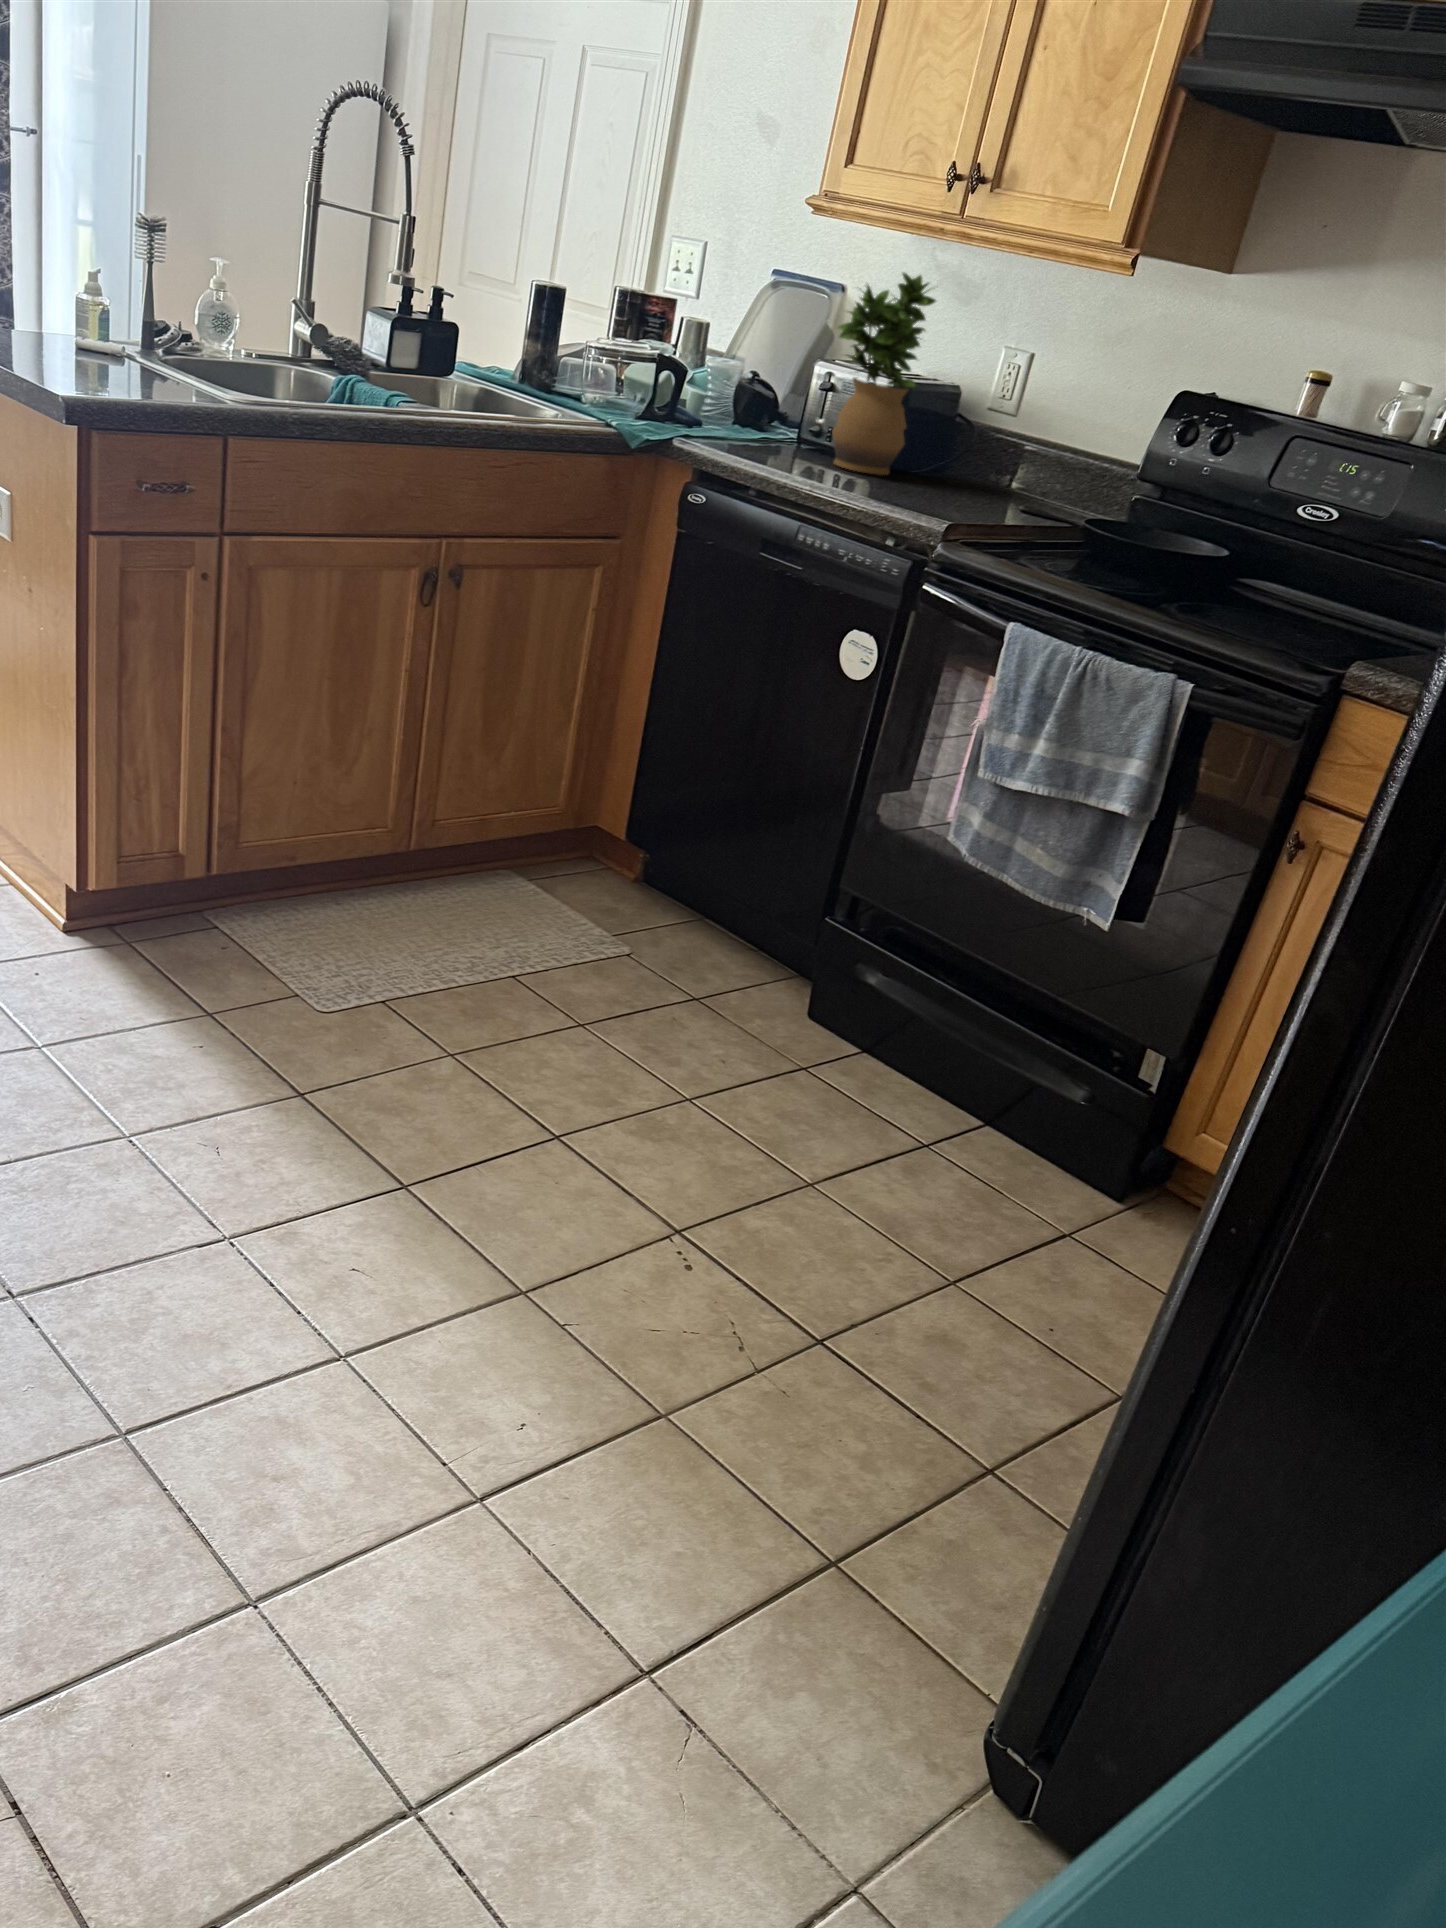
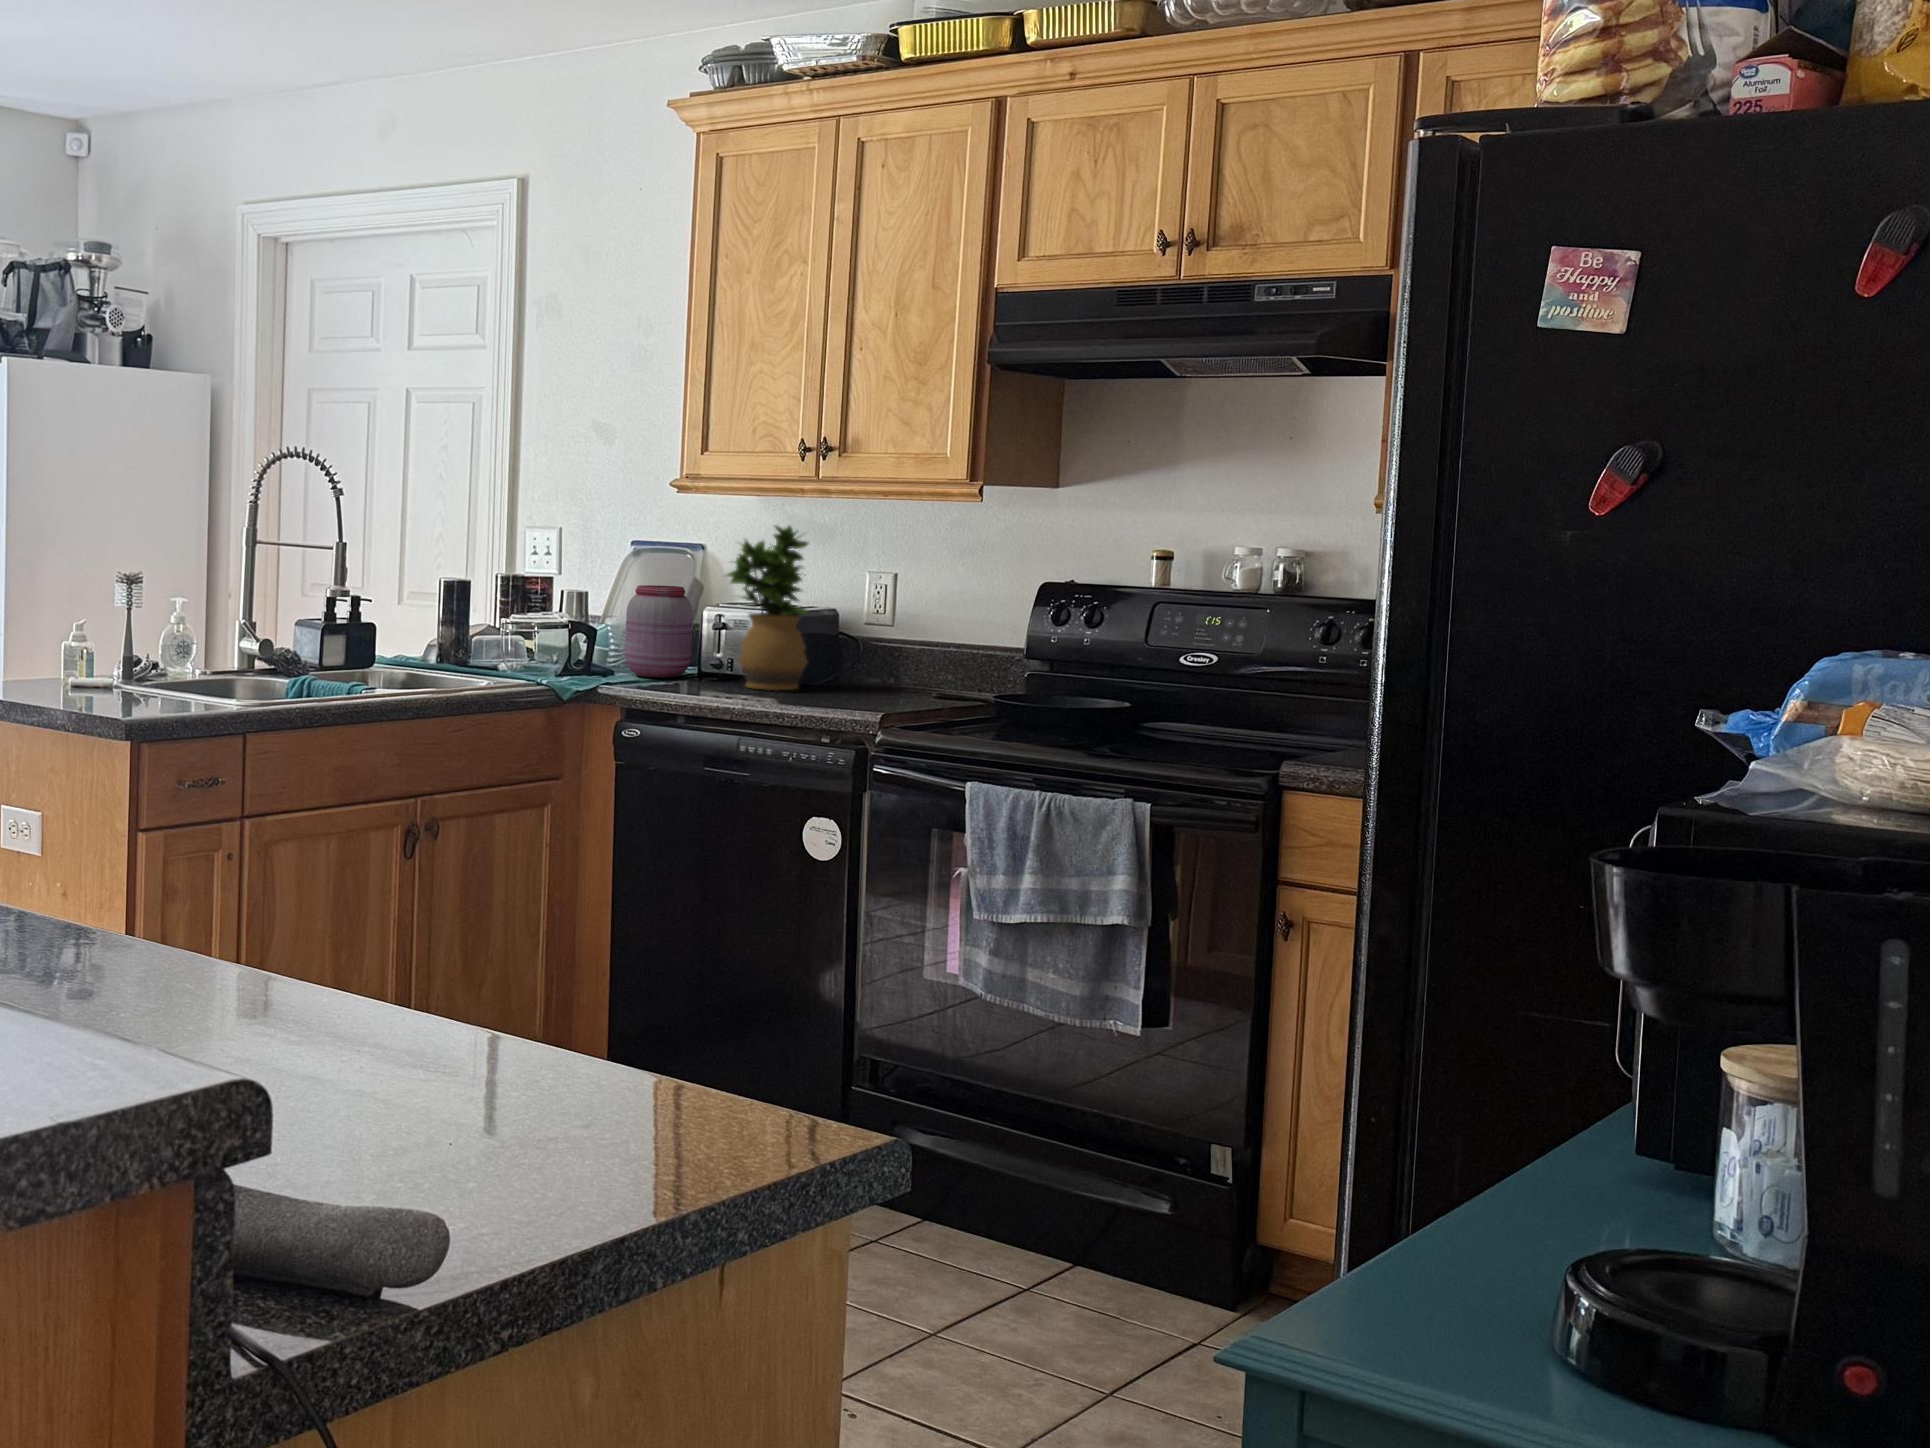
jar: none [722,325,802,439] -> present [625,585,693,678]

